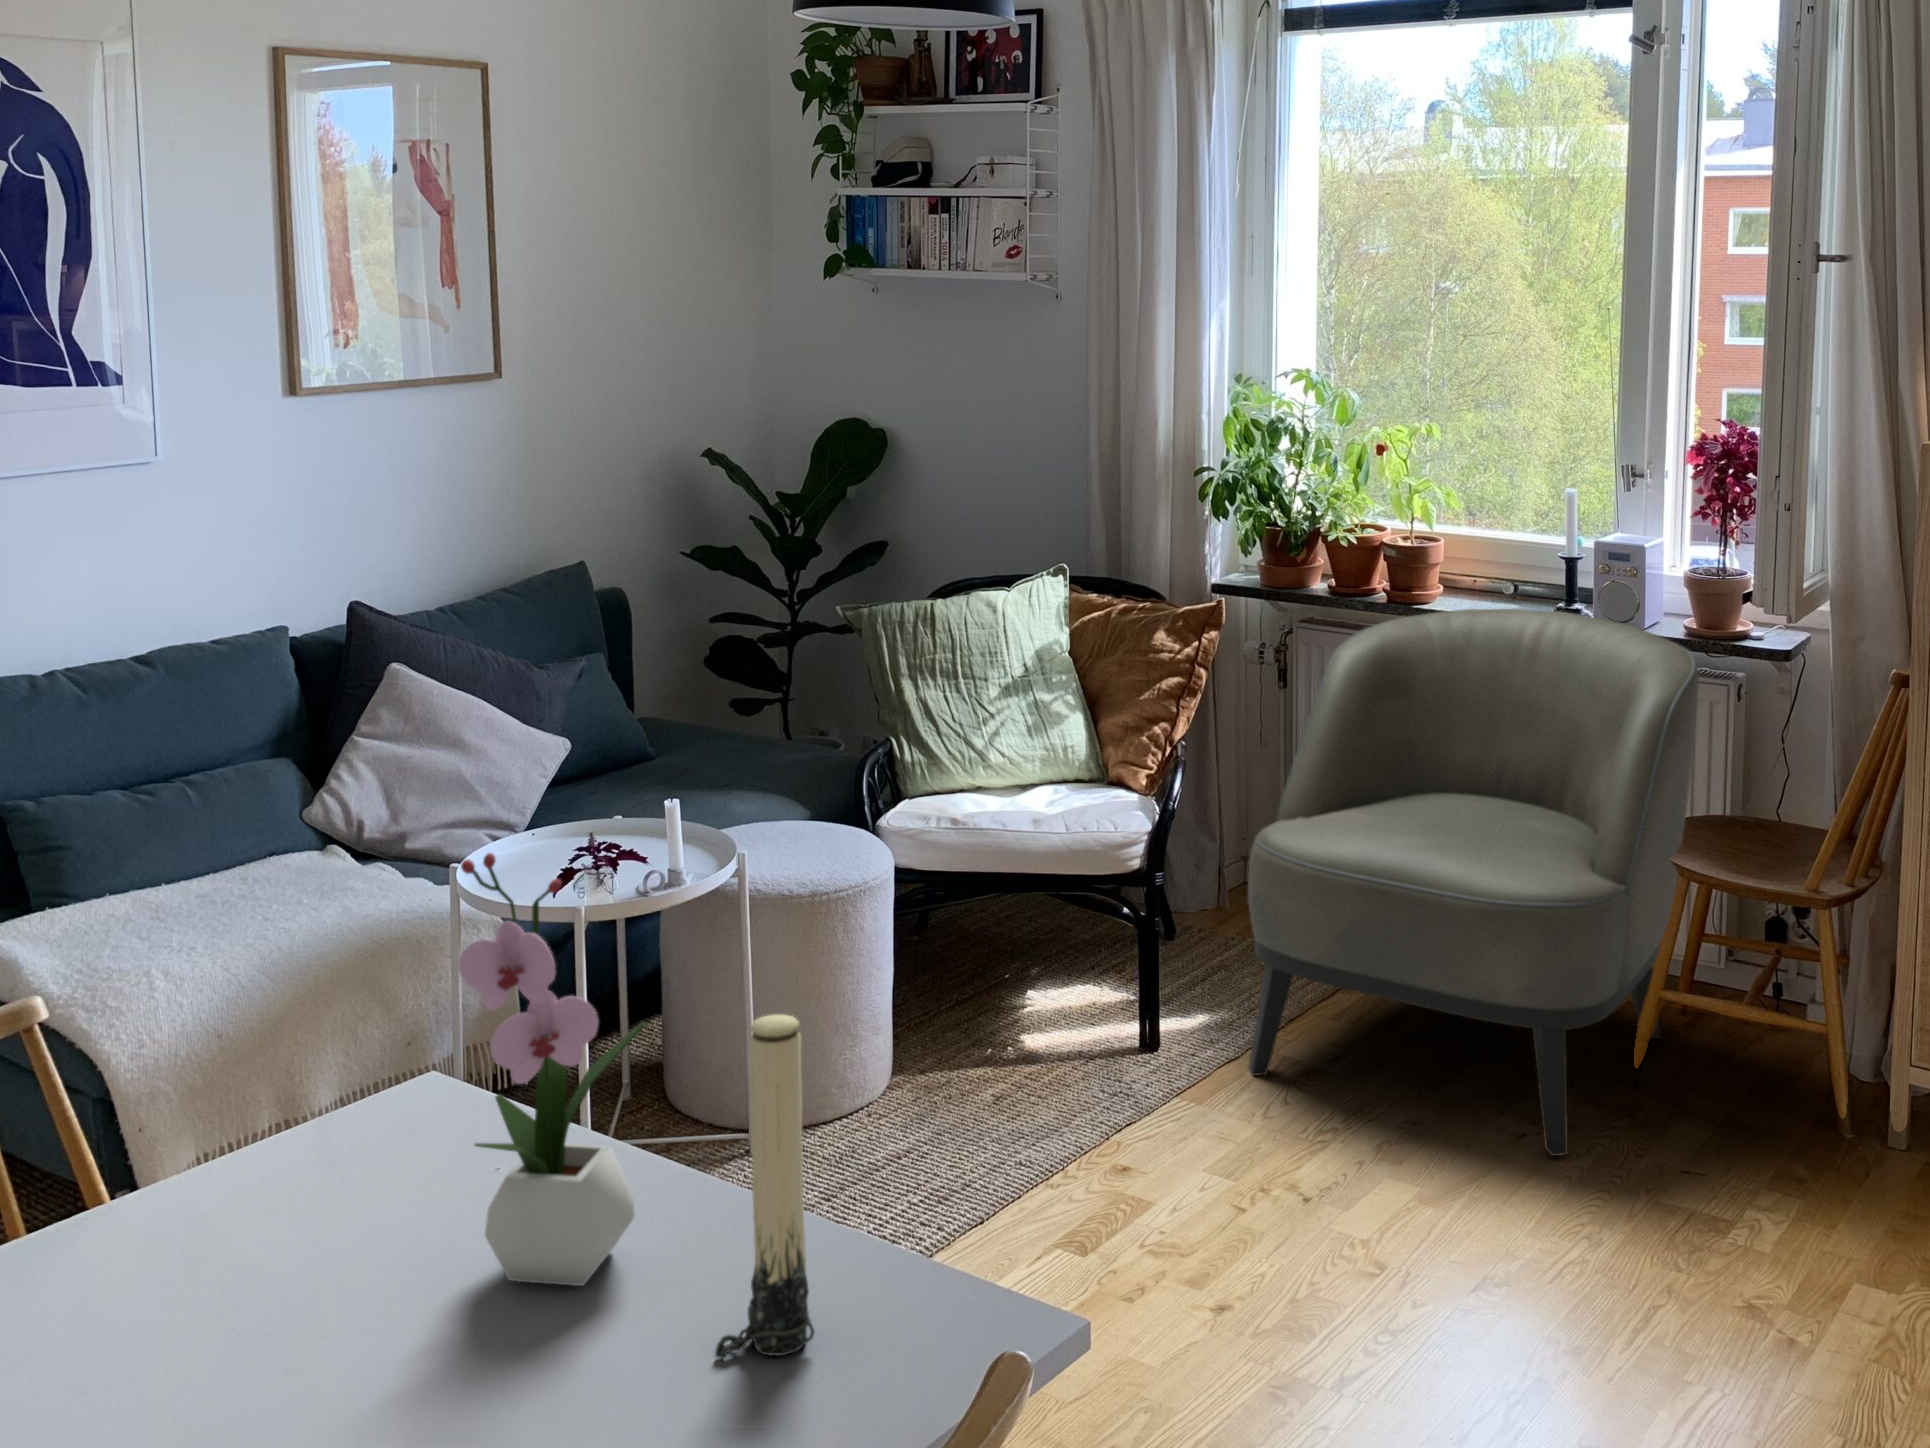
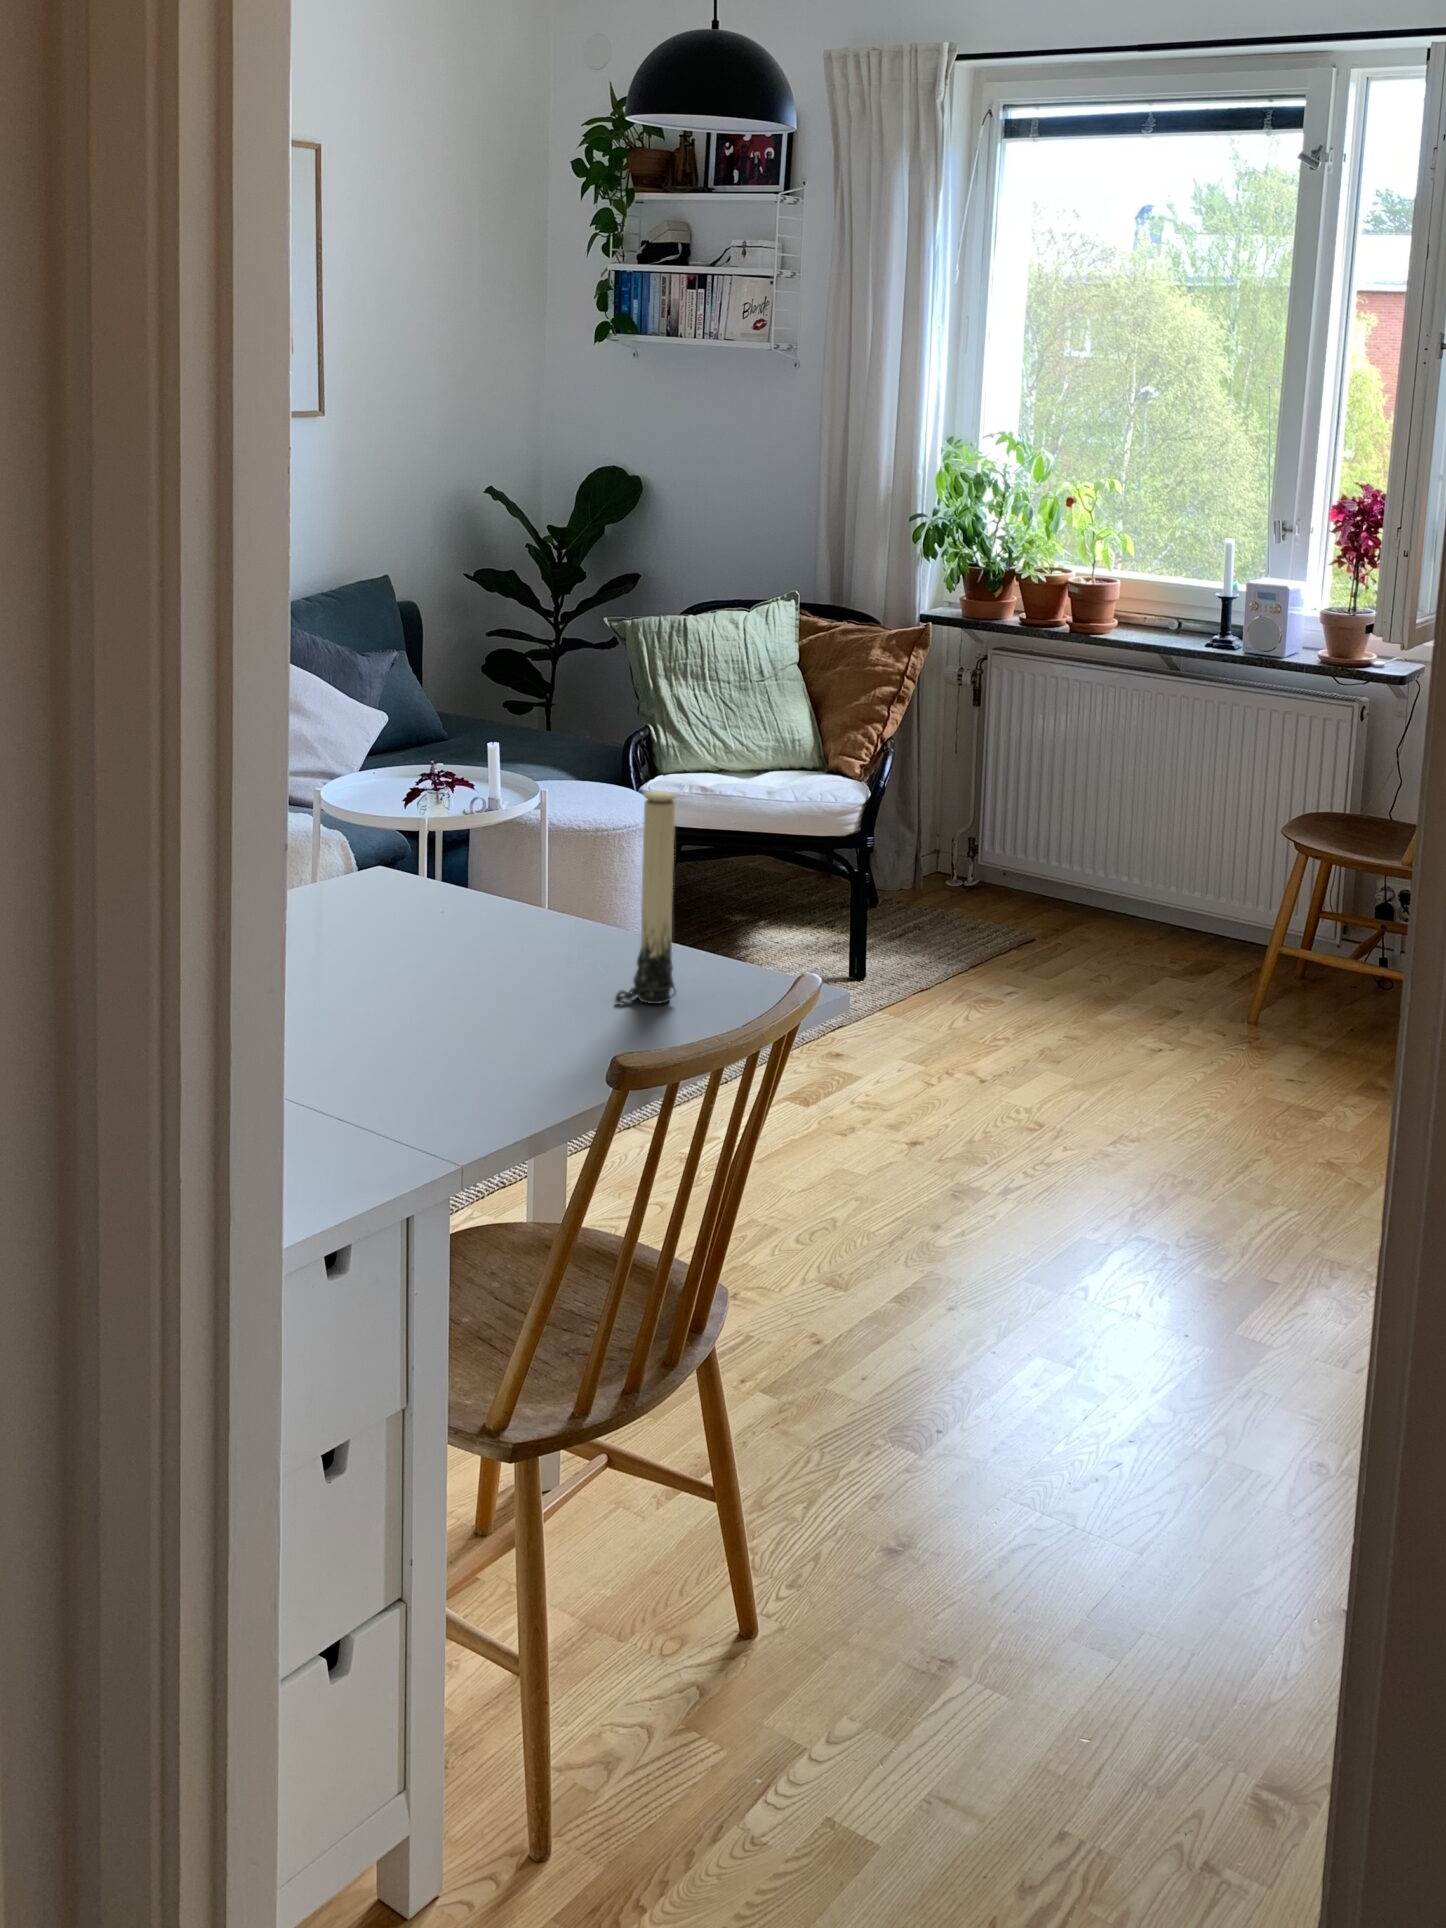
armchair: present [1248,609,1699,1156] -> none [937,637,1326,1069]
flower arrangement: present [458,853,645,1286] -> none [459,687,563,969]

